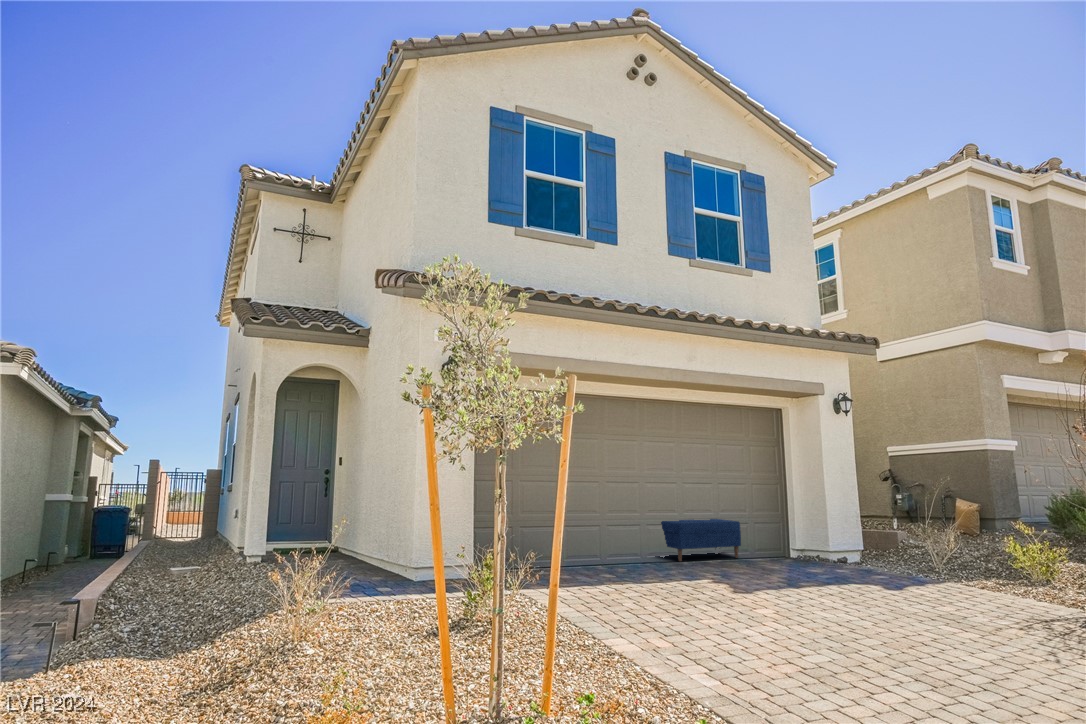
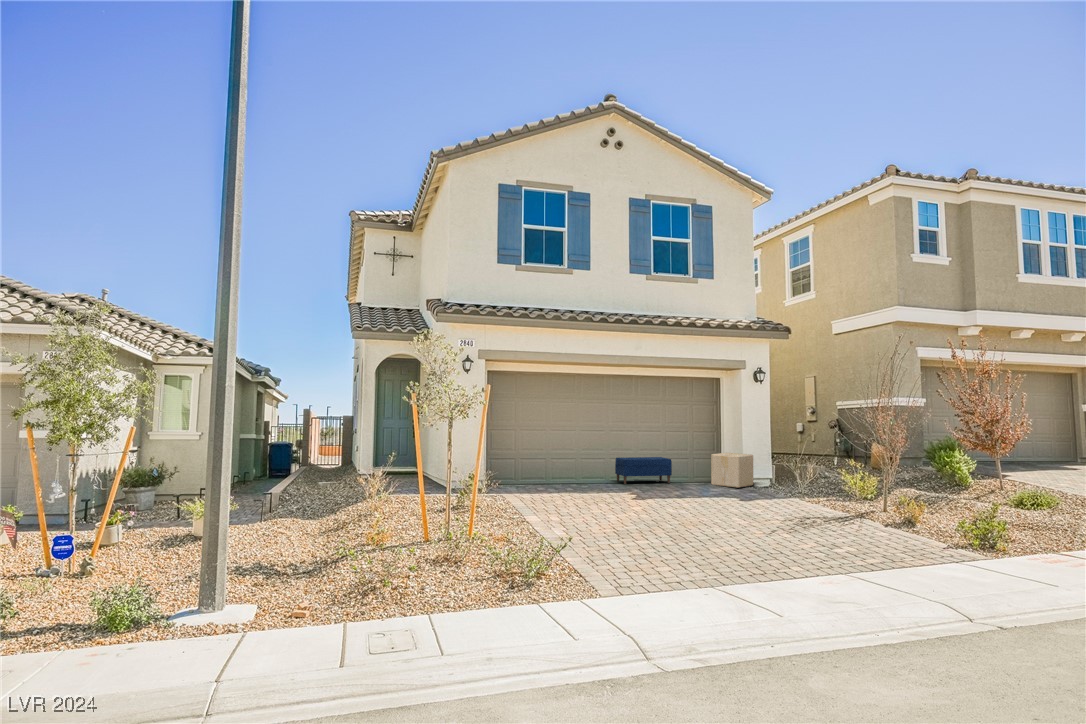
cardboard box: none [791,511,849,562] -> present [711,453,753,488]

